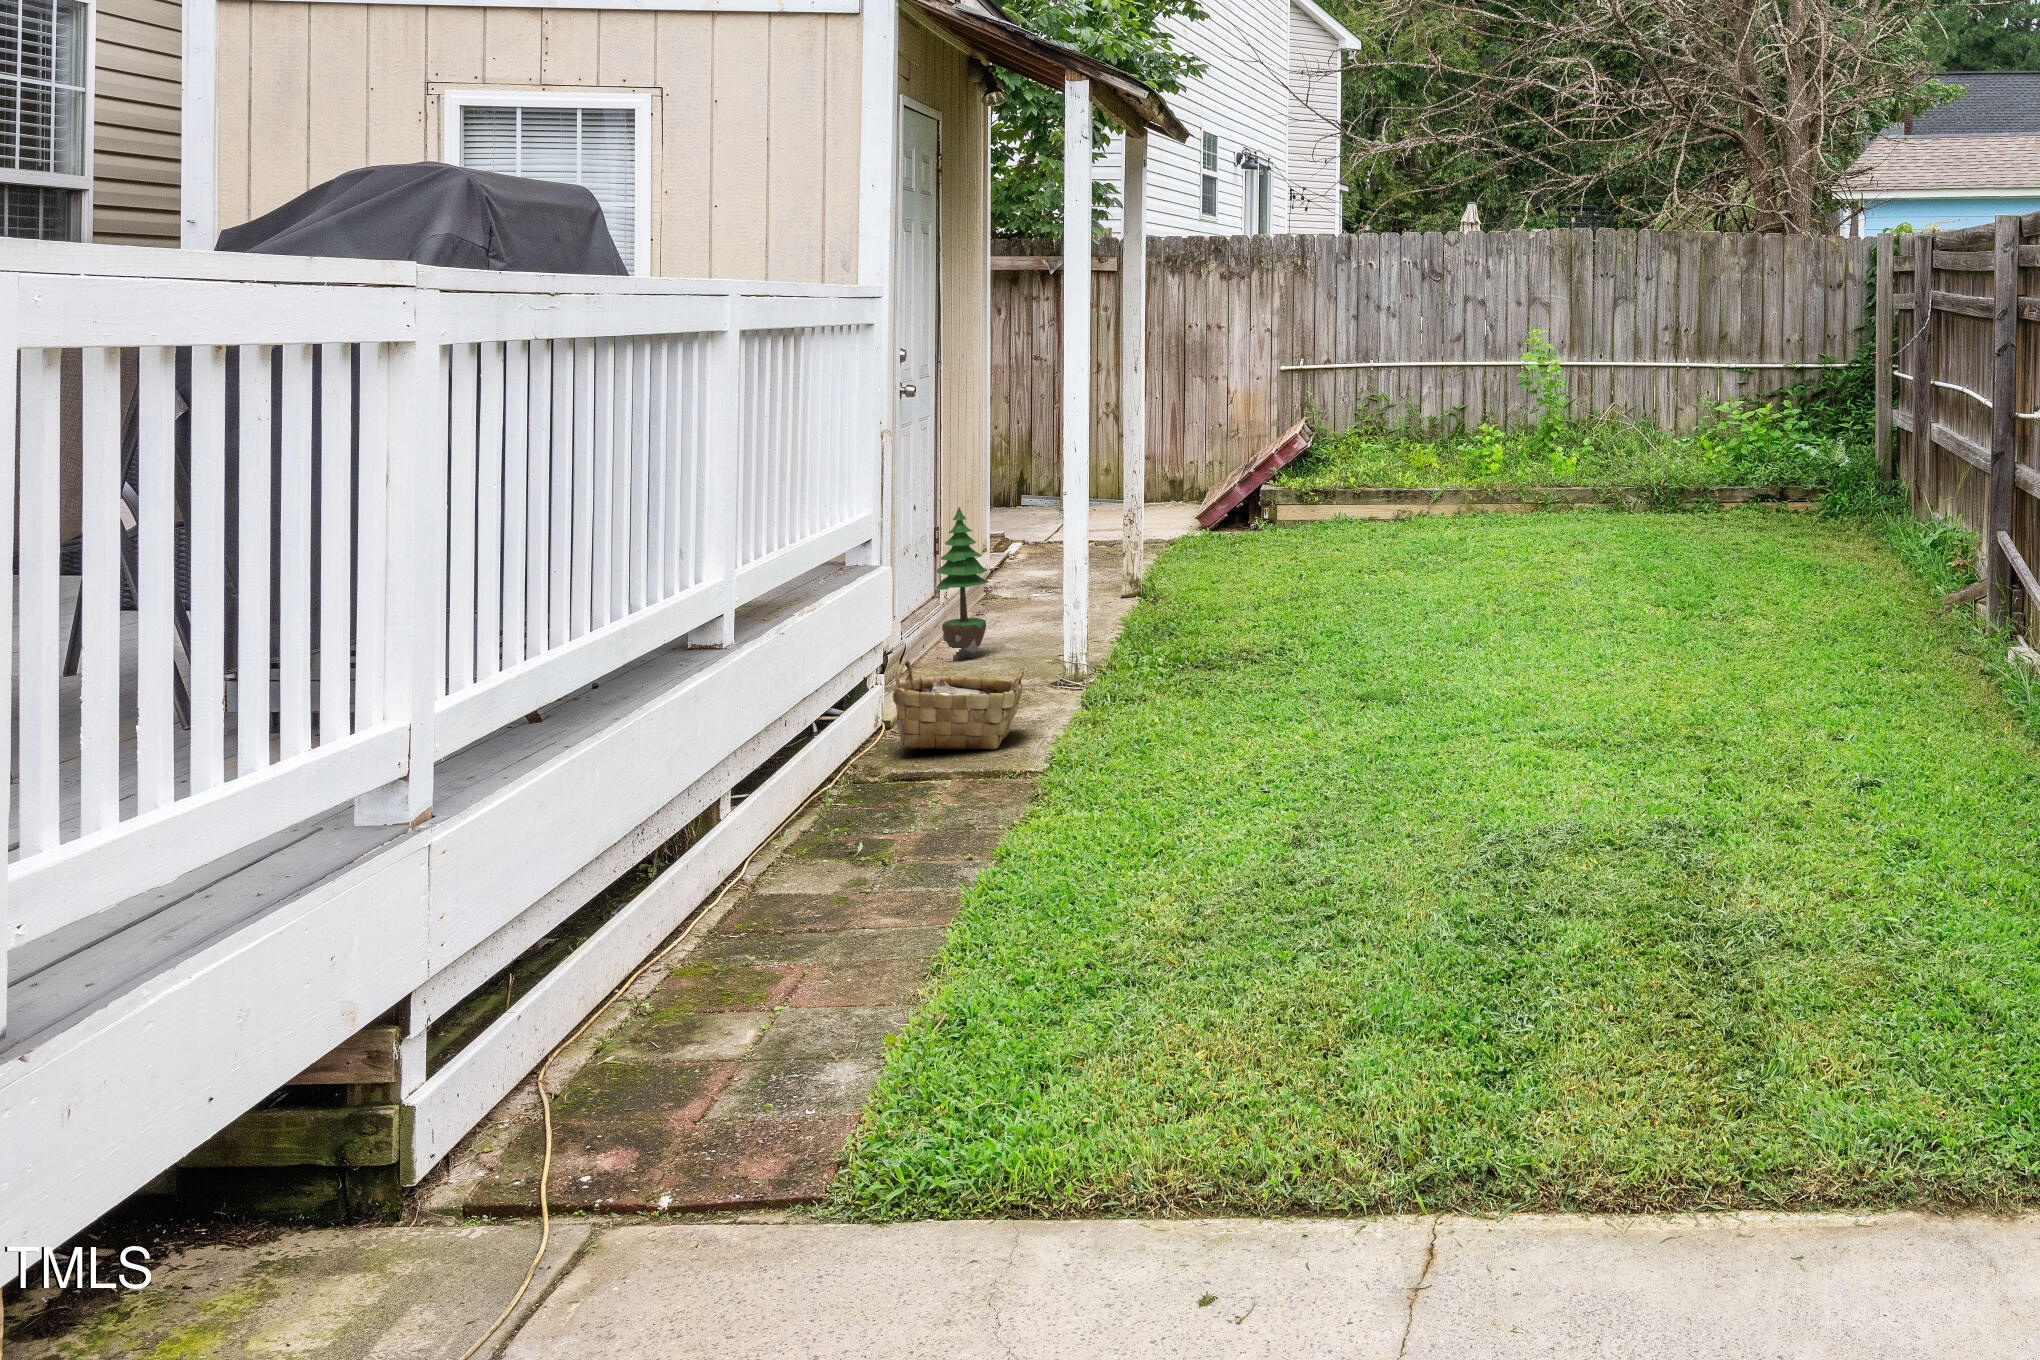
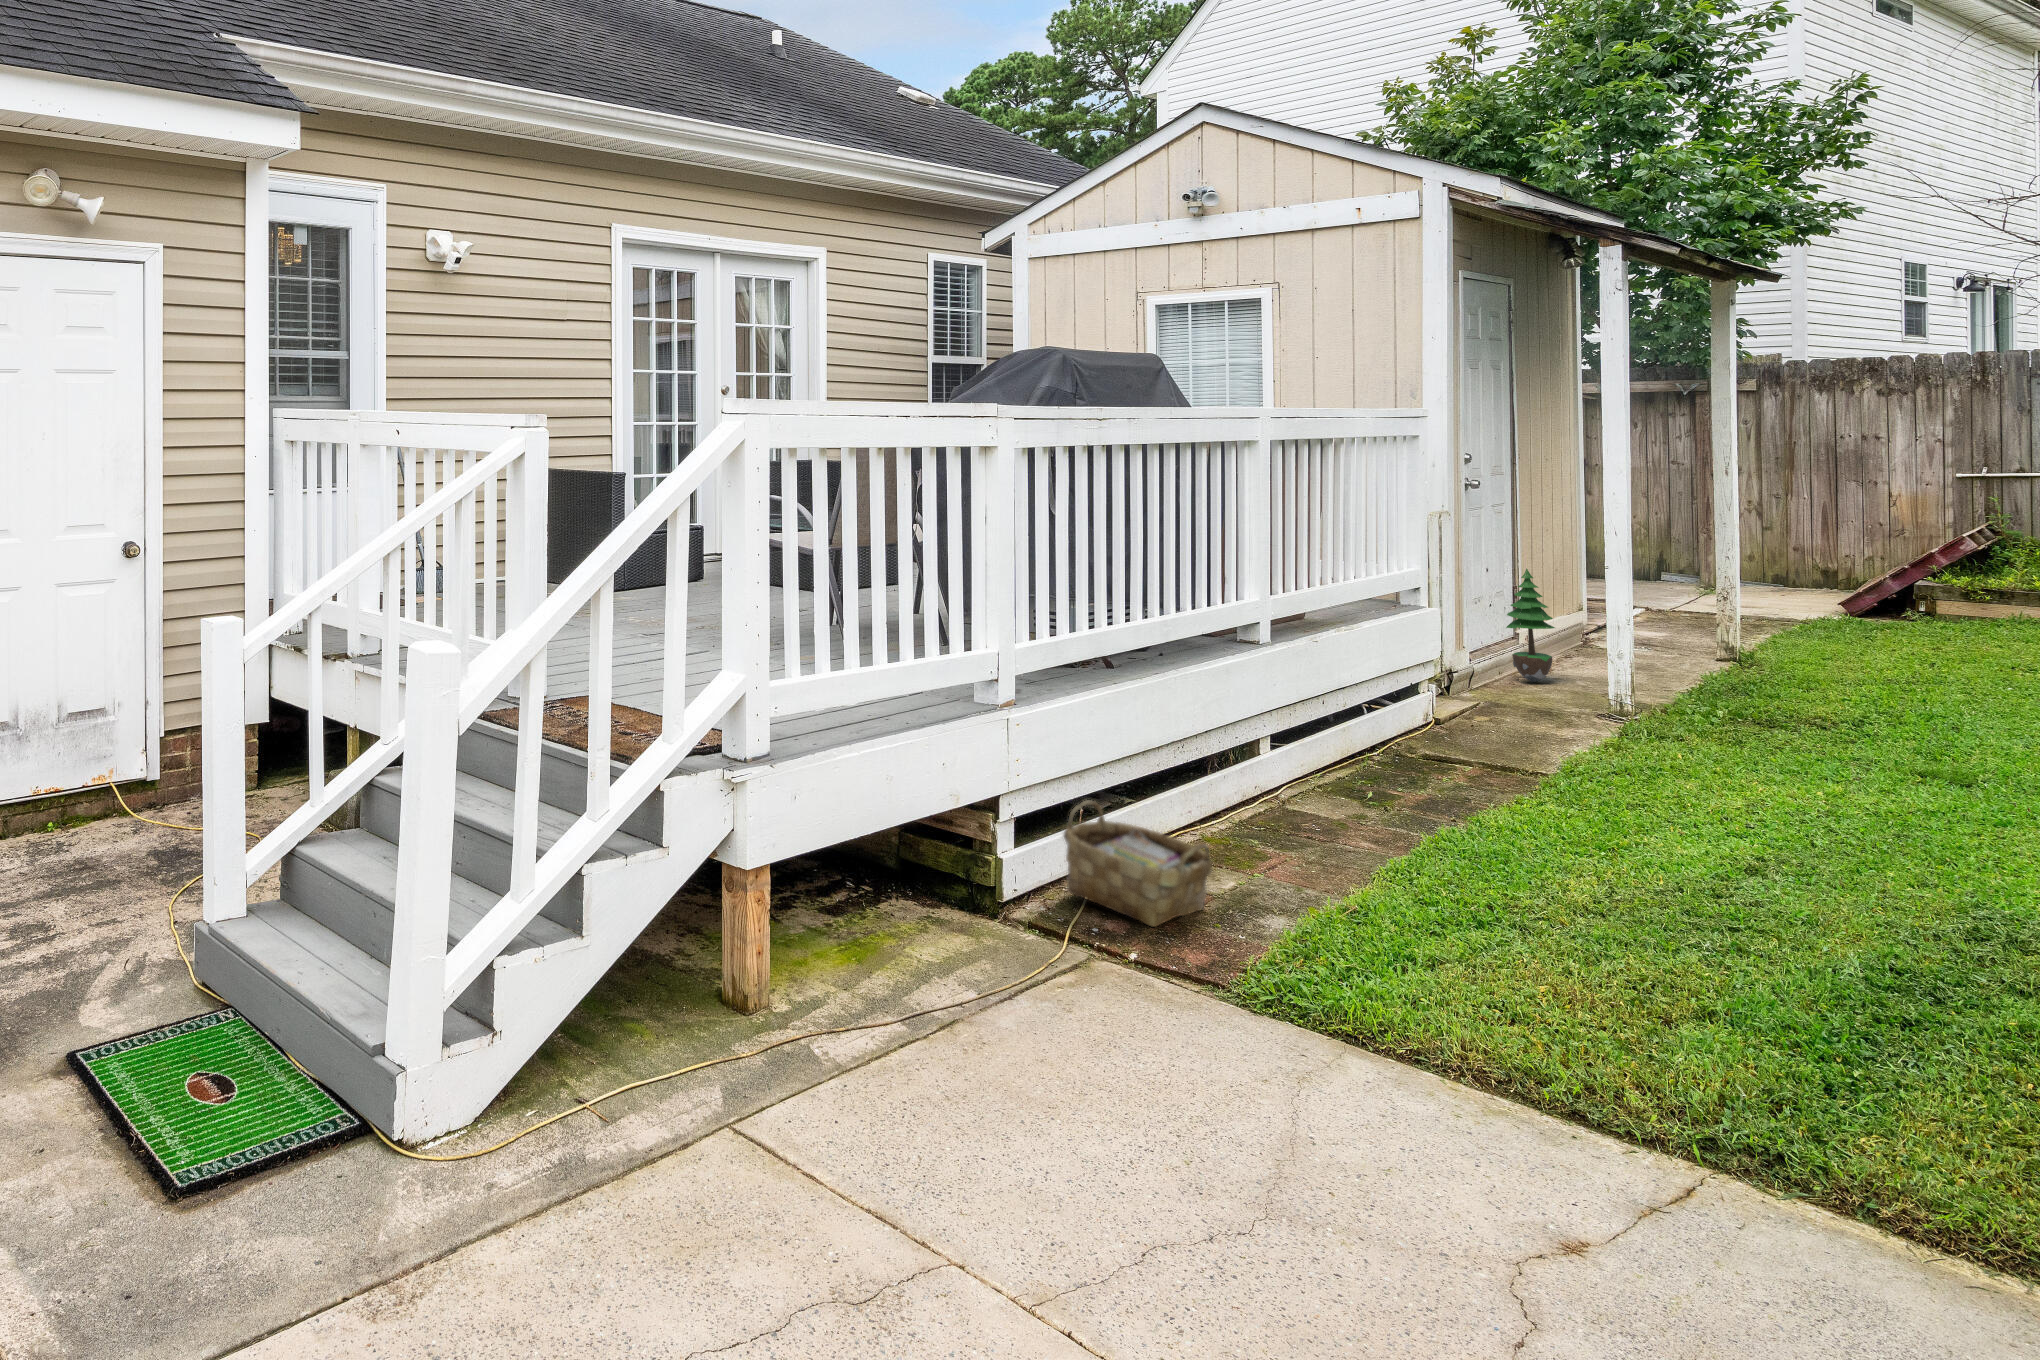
woven basket: present [893,659,1024,750] -> present [1064,800,1212,927]

